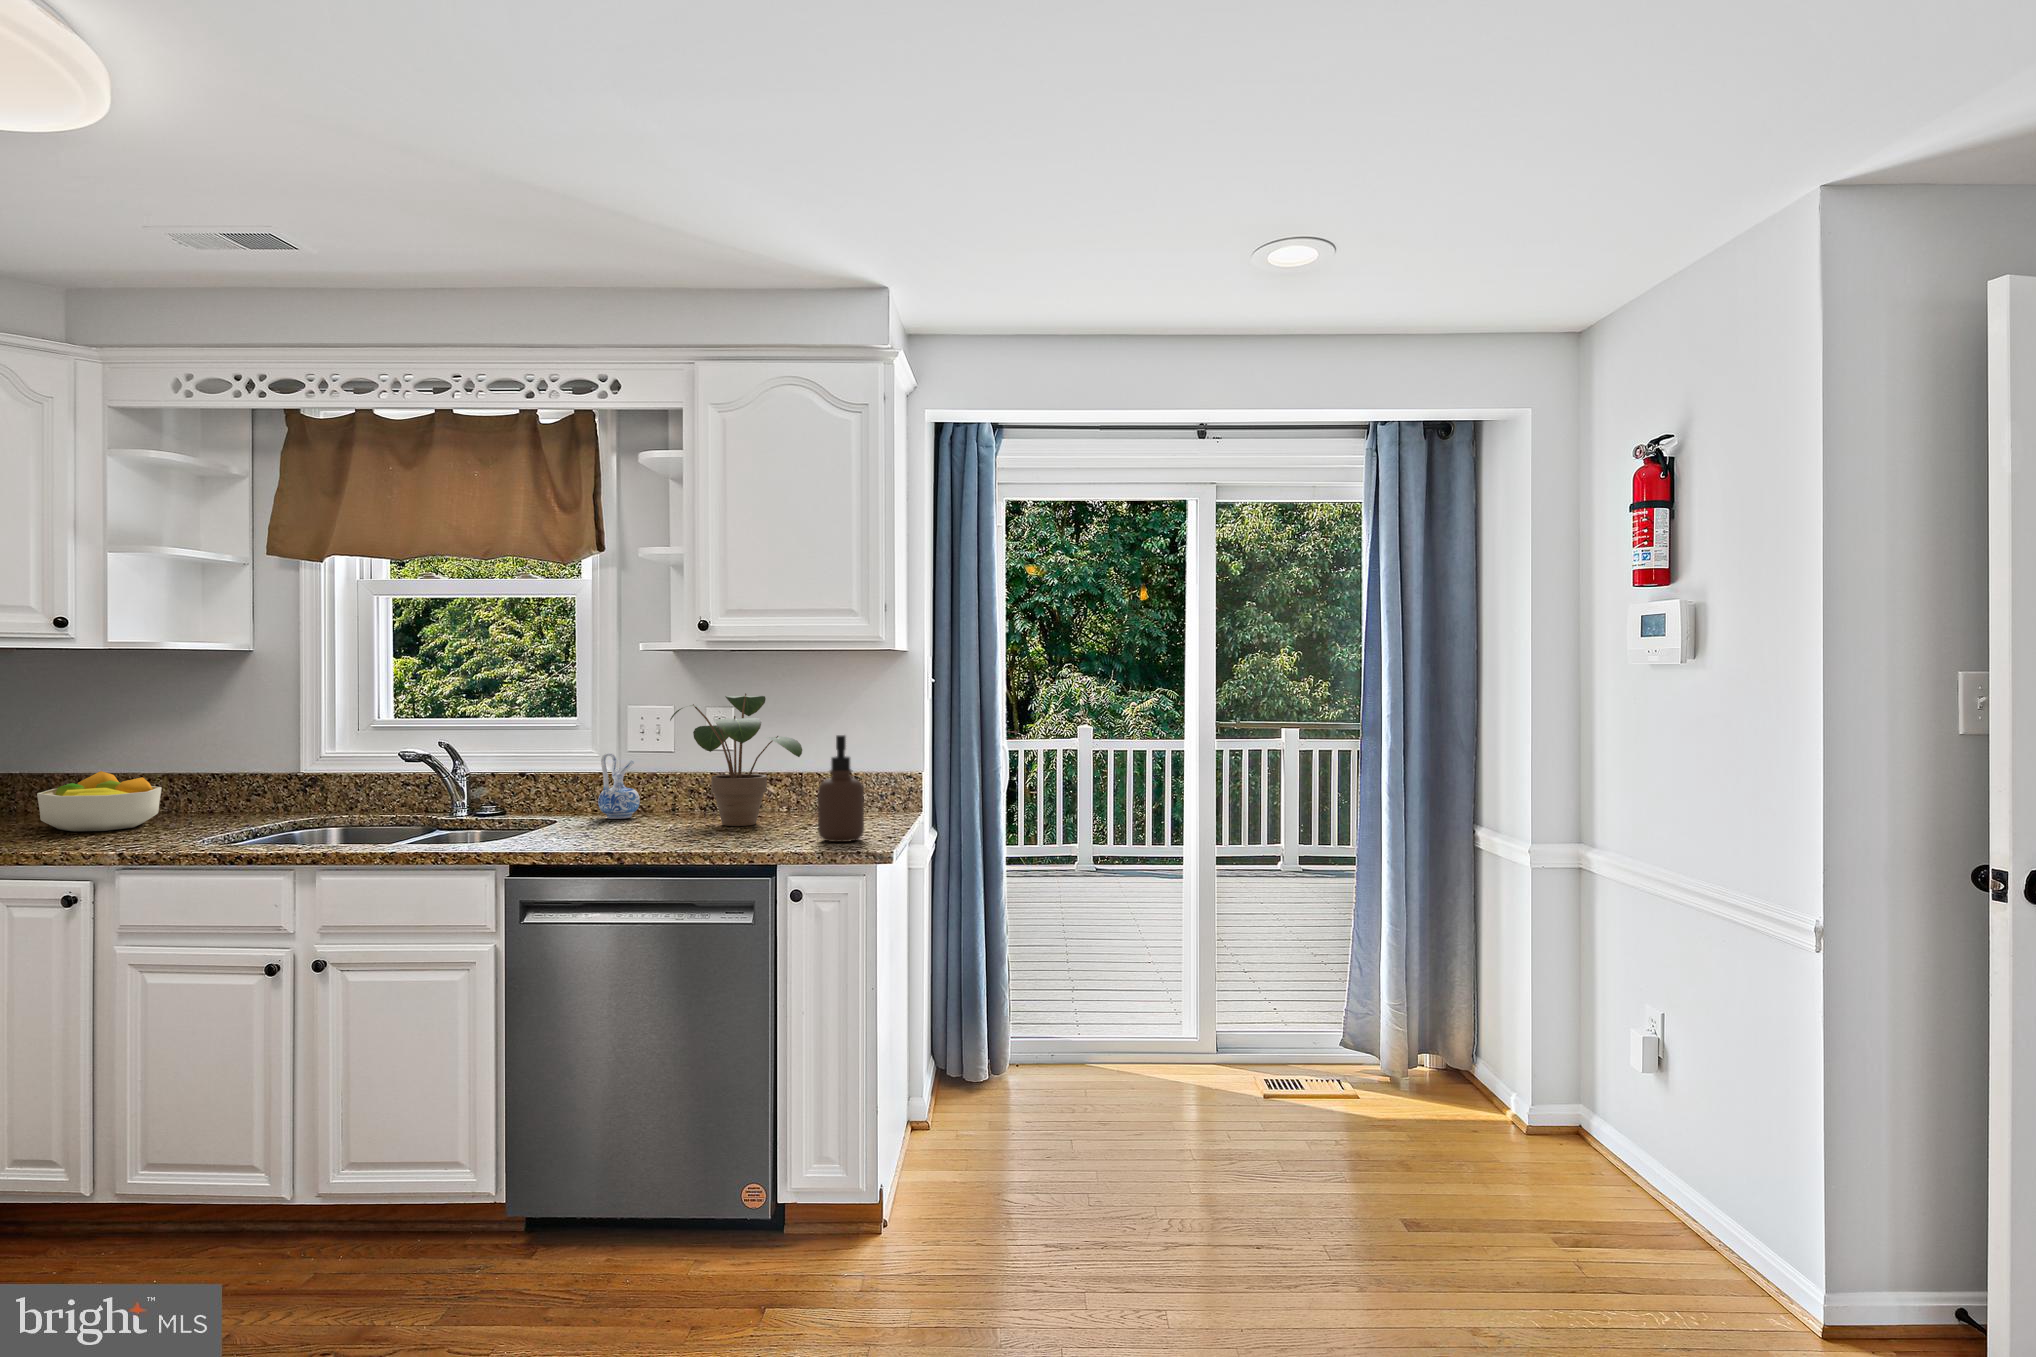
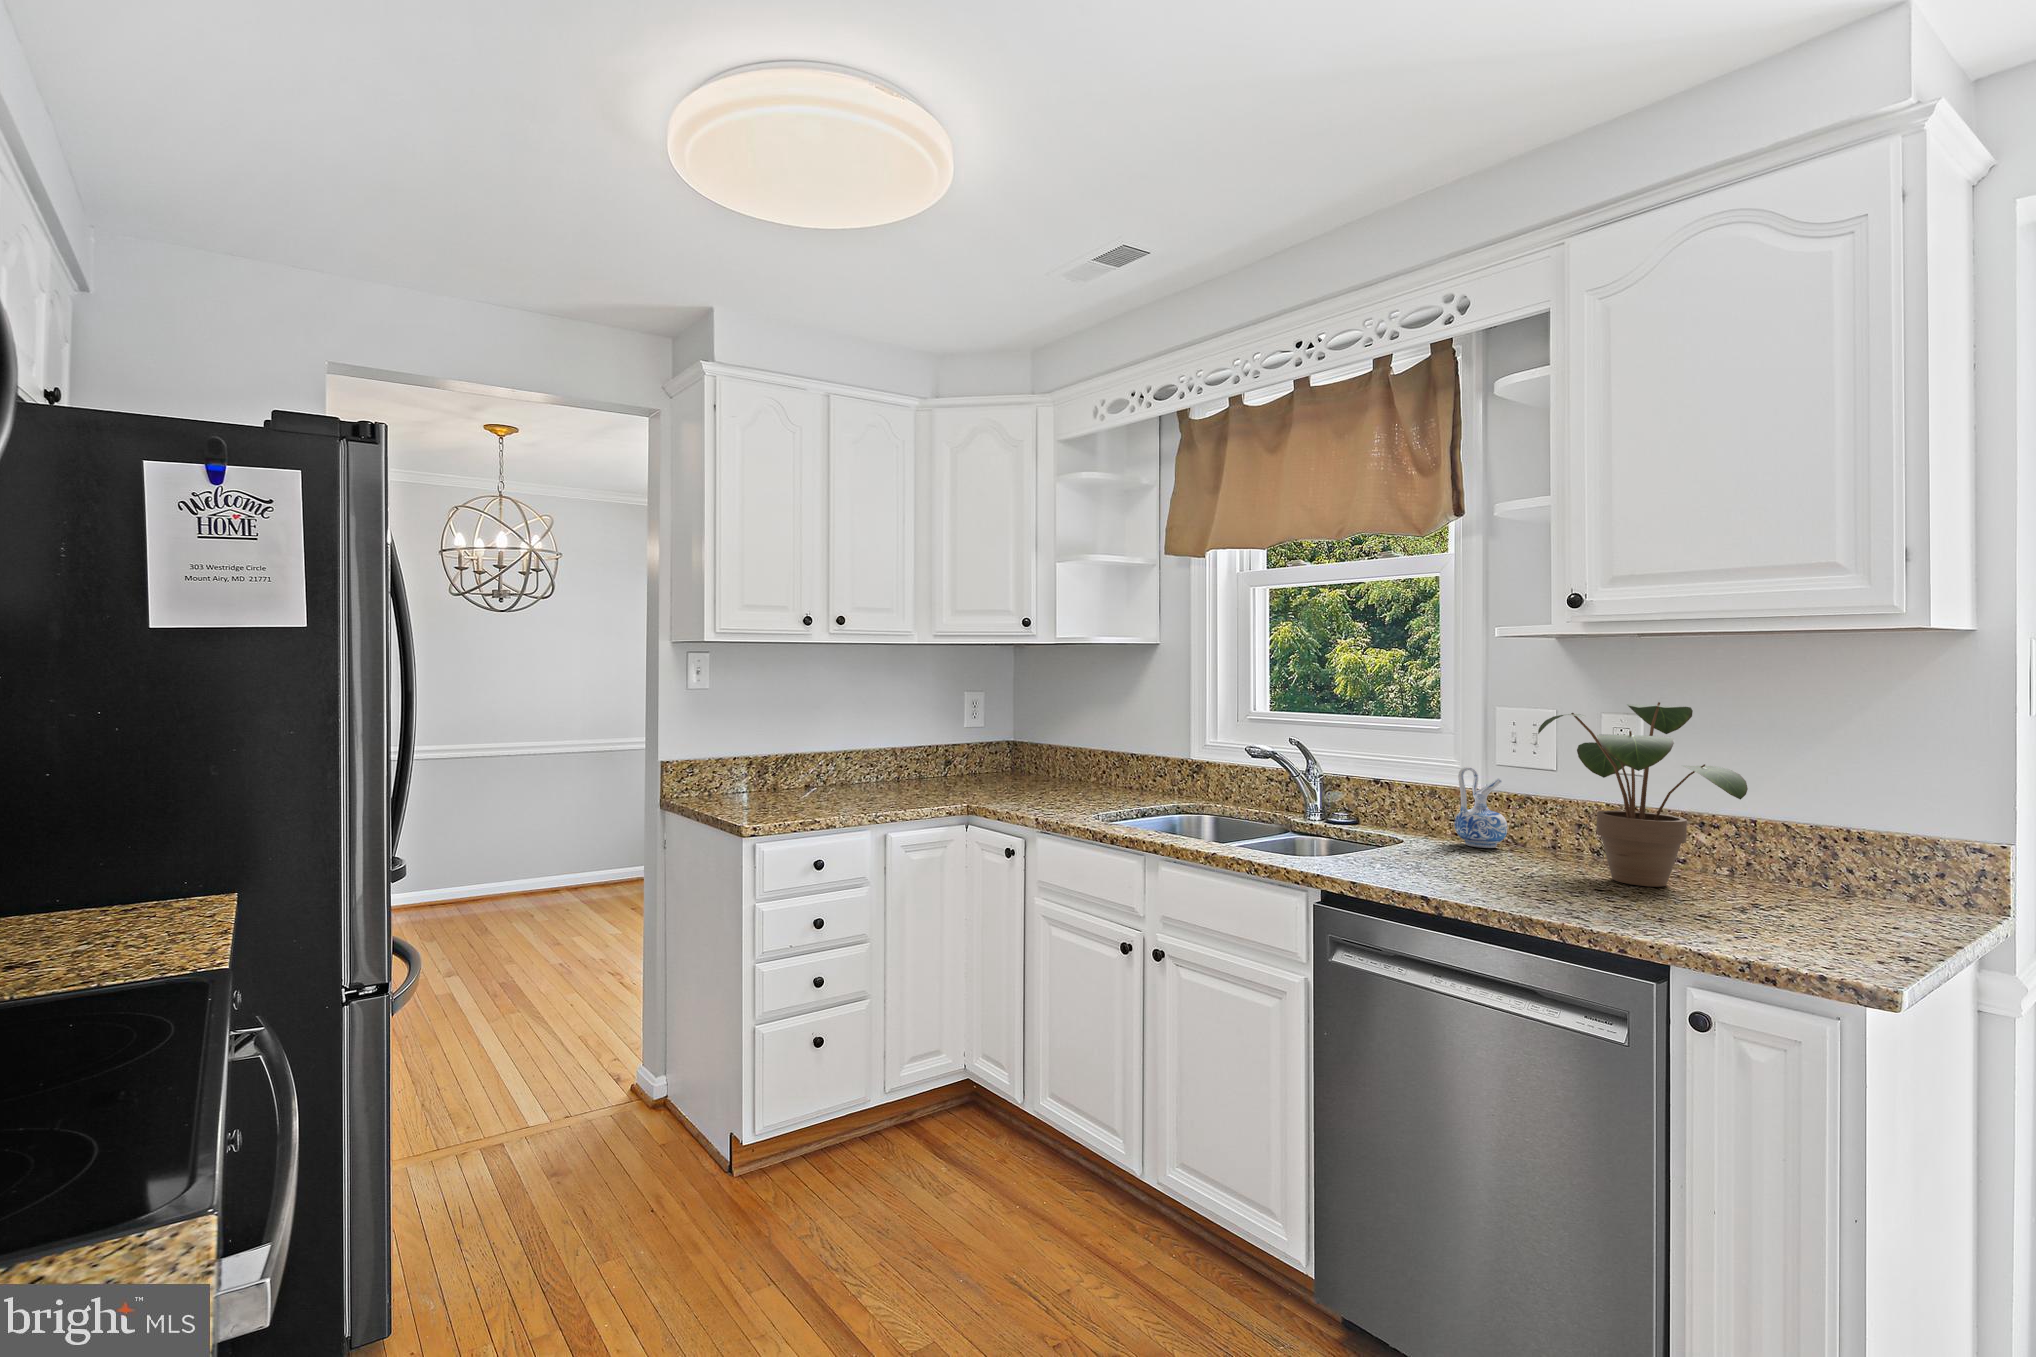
soap dispenser: present [818,735,864,842] -> none [1763,772,1862,953]
fruit bowl: present [37,771,162,831] -> none [1012,744,1092,793]

